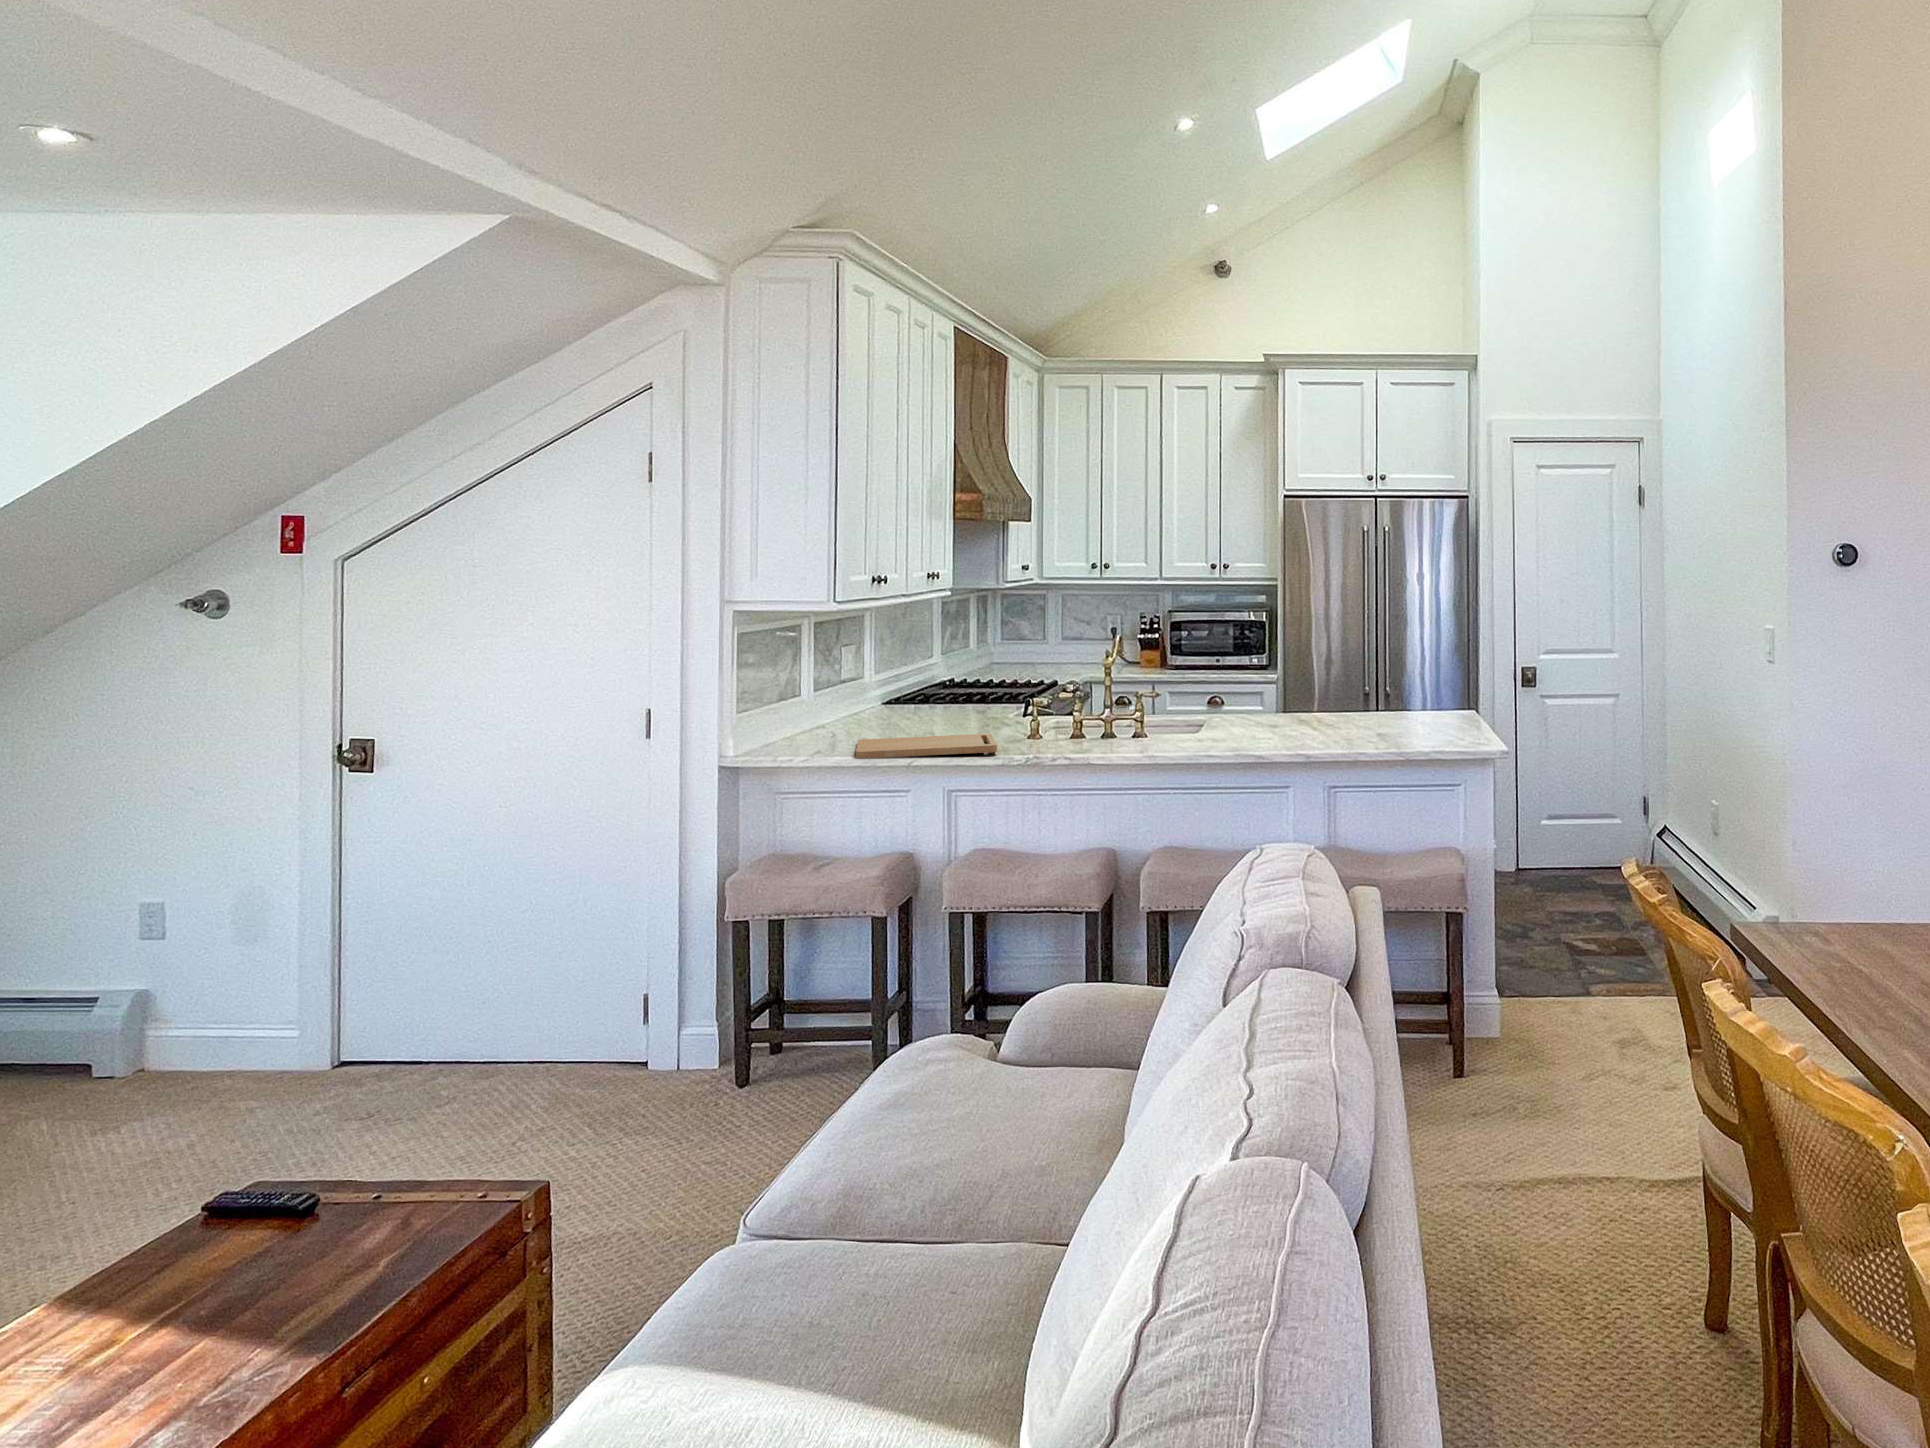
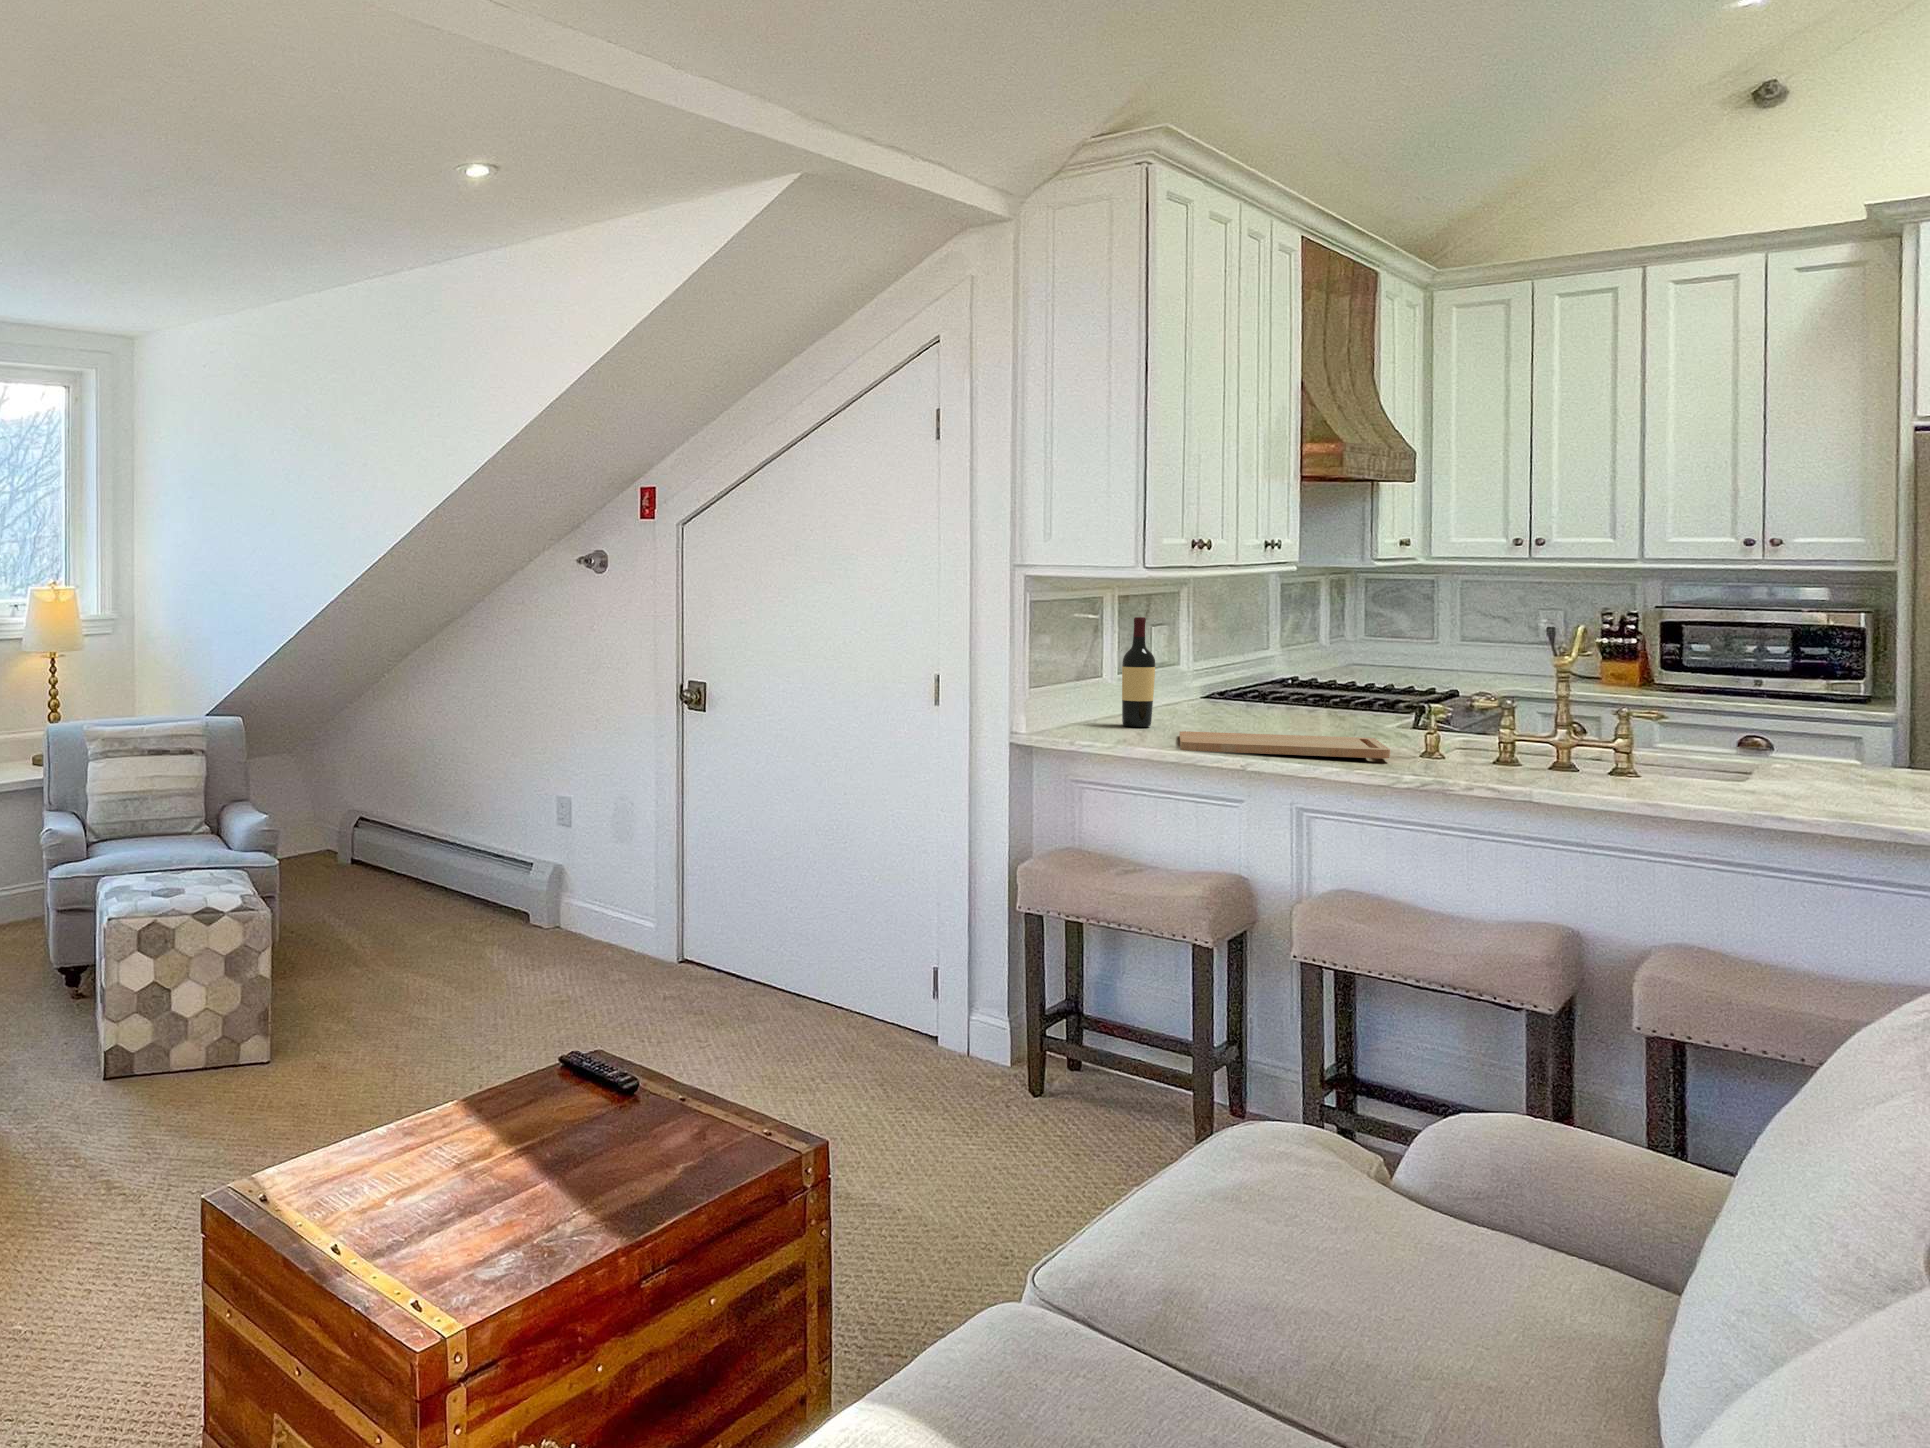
wine bottle: none [814,645,839,737] -> present [1122,617,1155,727]

